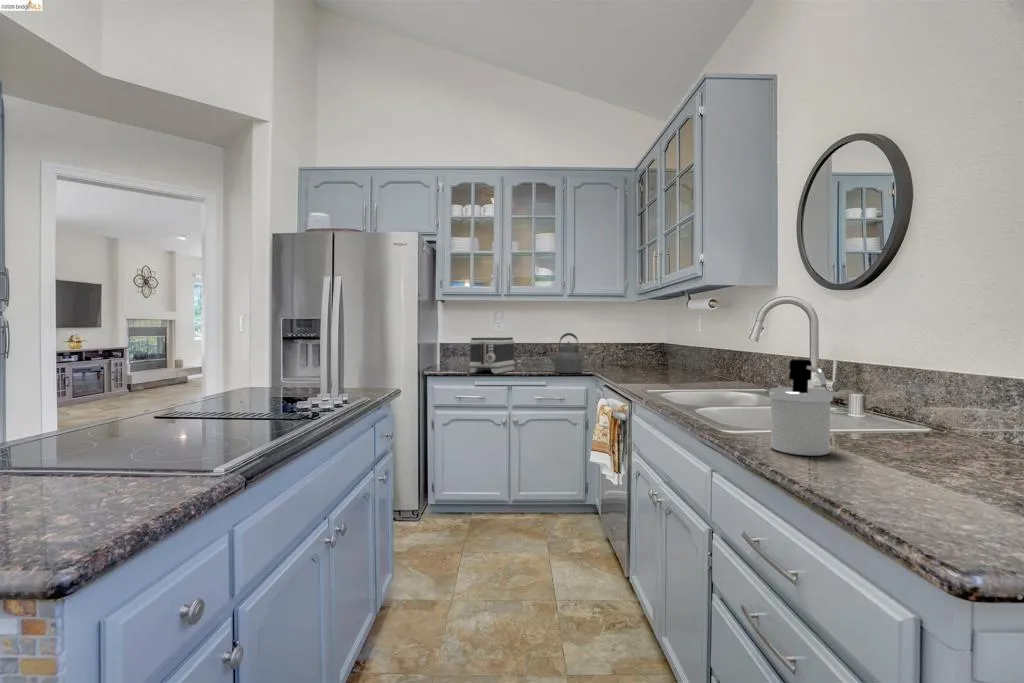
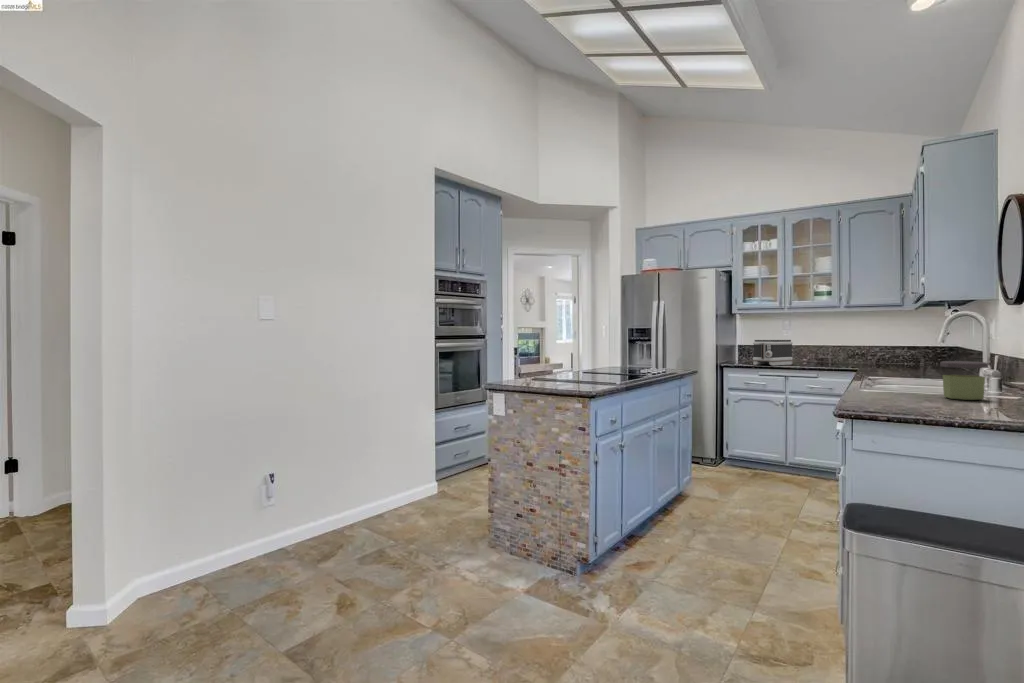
kettle: present [546,333,582,373] -> none [817,336,849,367]
soap dispenser: present [769,359,833,456] -> none [868,349,902,395]
jar: none [889,381,971,459] -> present [940,361,988,400]

